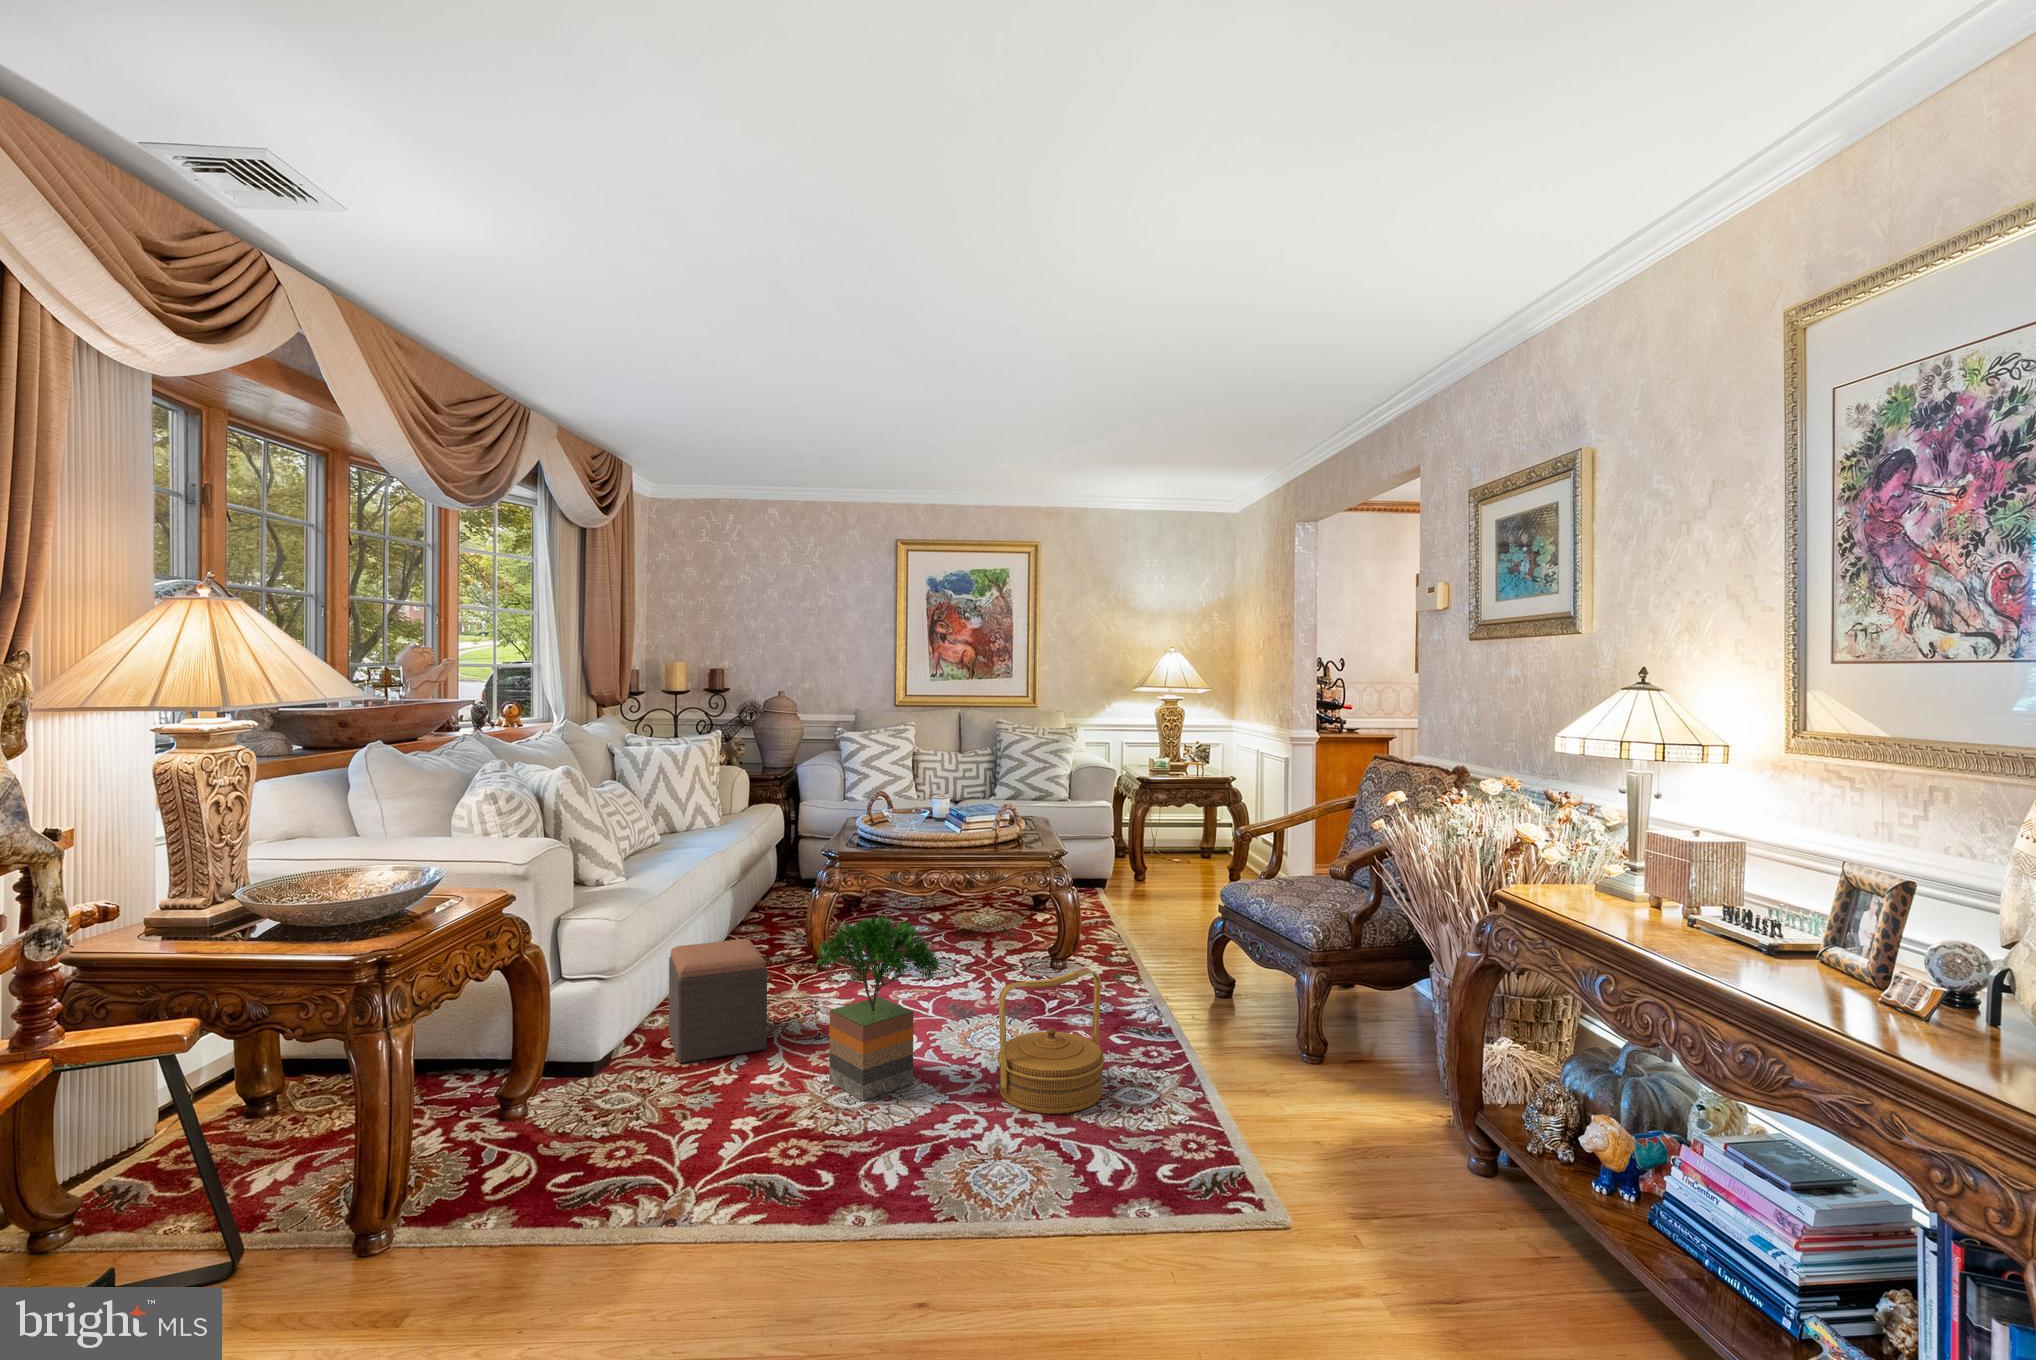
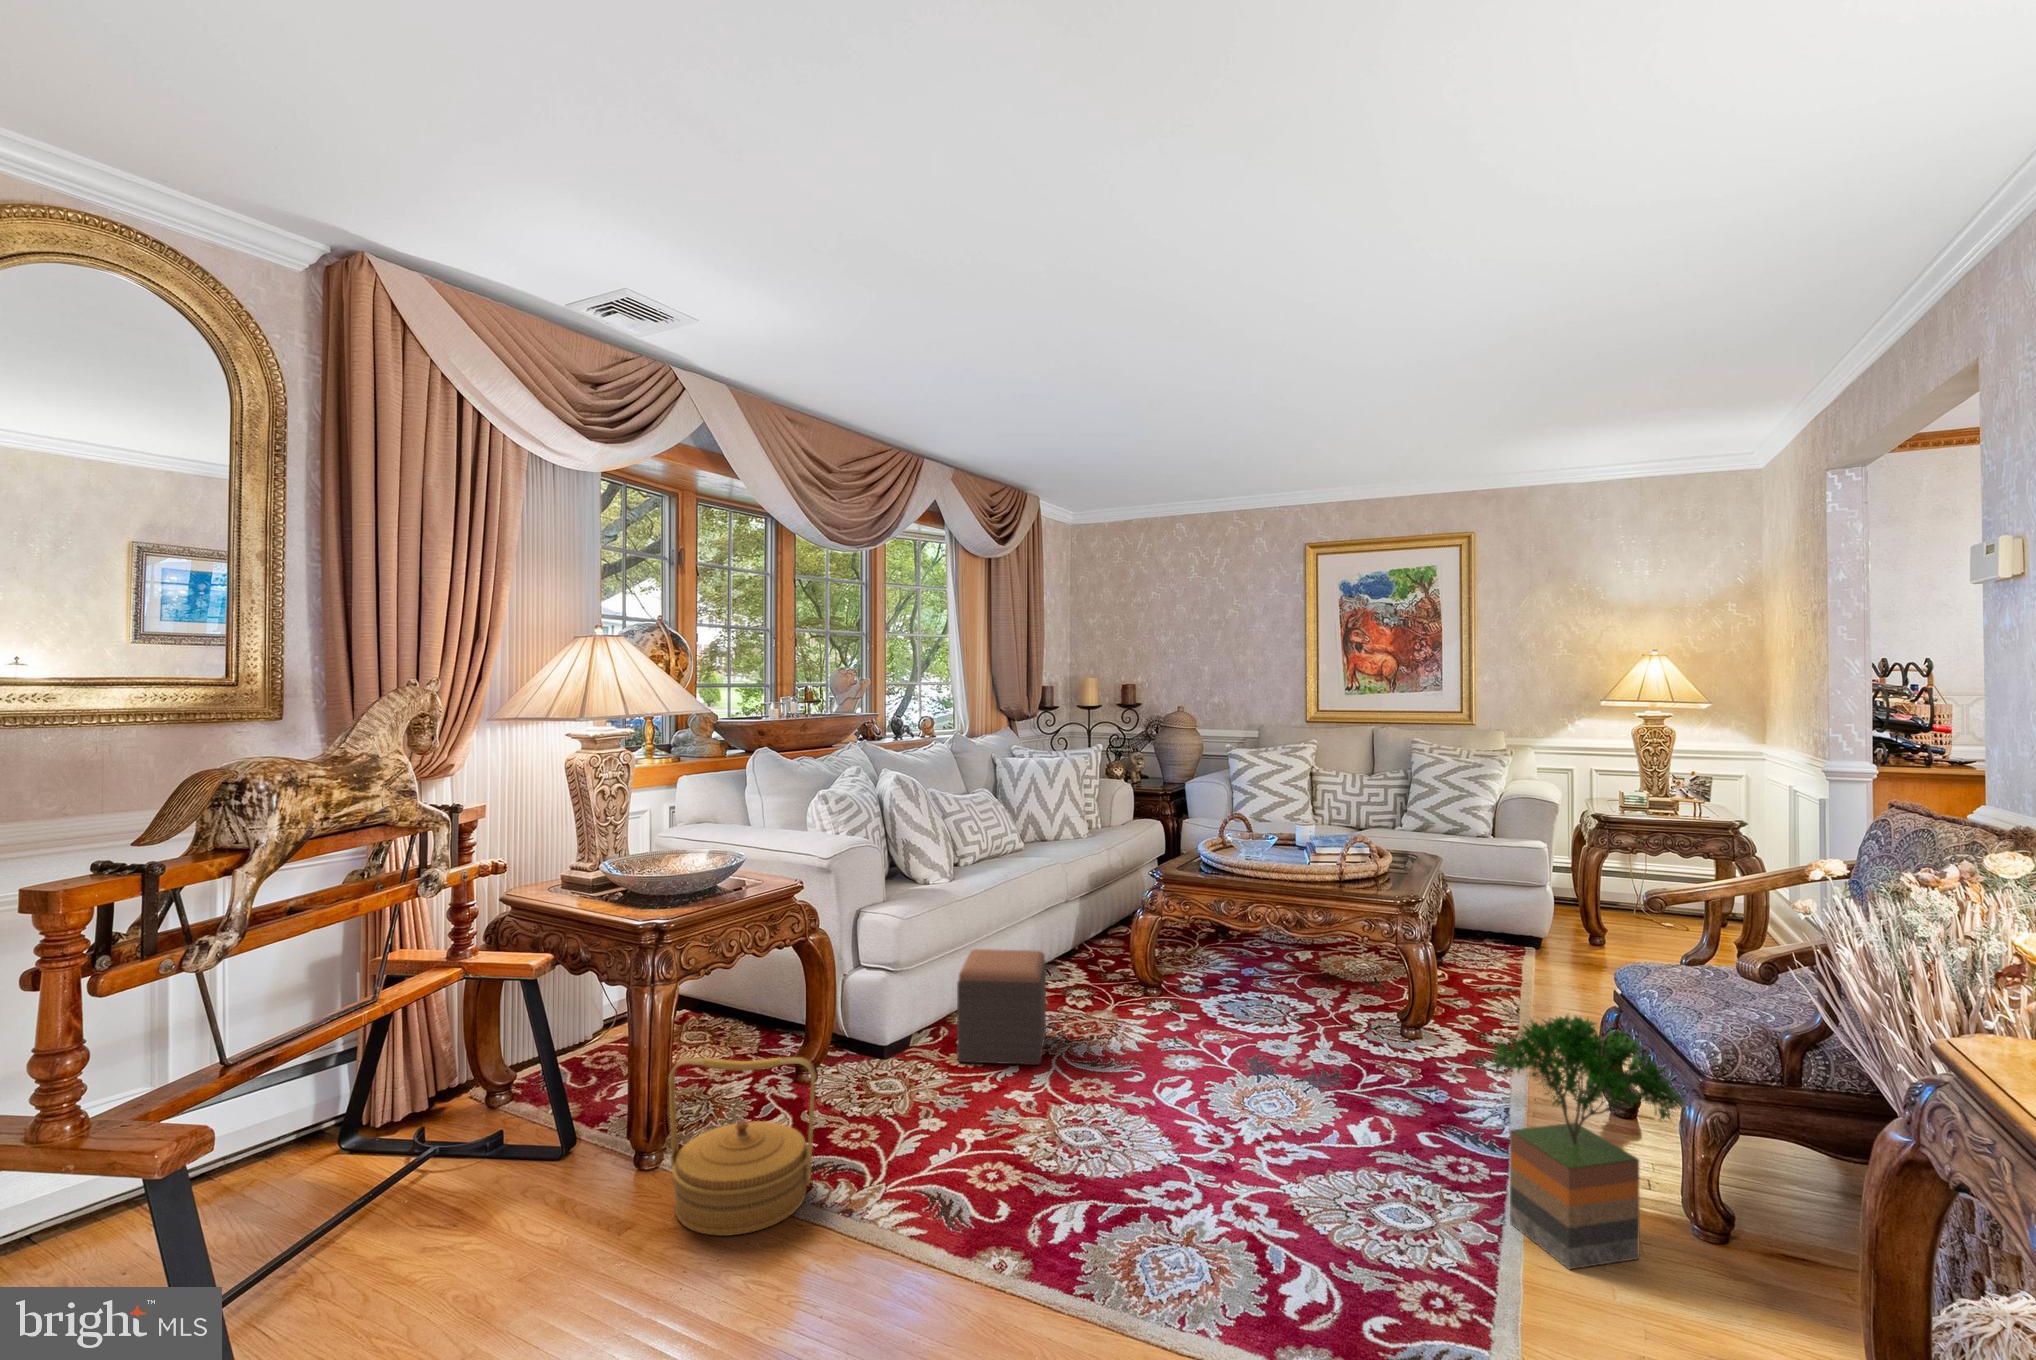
potted tree: present [815,916,941,1101] -> present [1491,1015,1684,1269]
basket: present [998,969,1105,1114] -> present [668,1057,816,1236]

